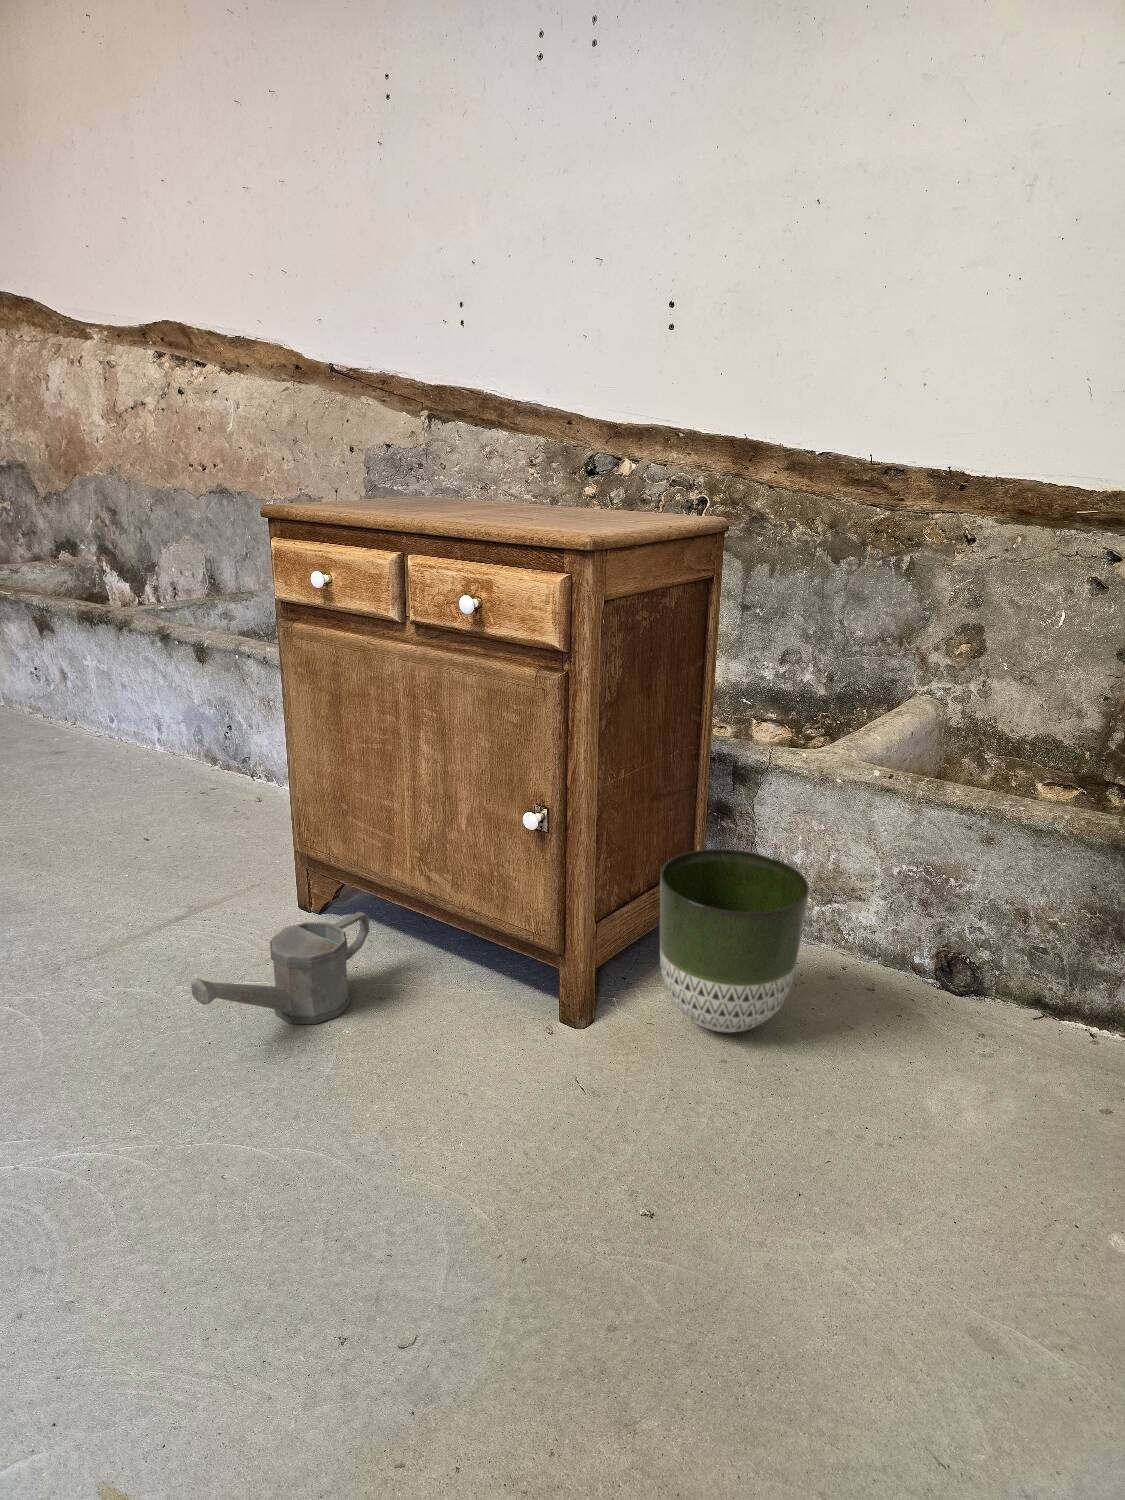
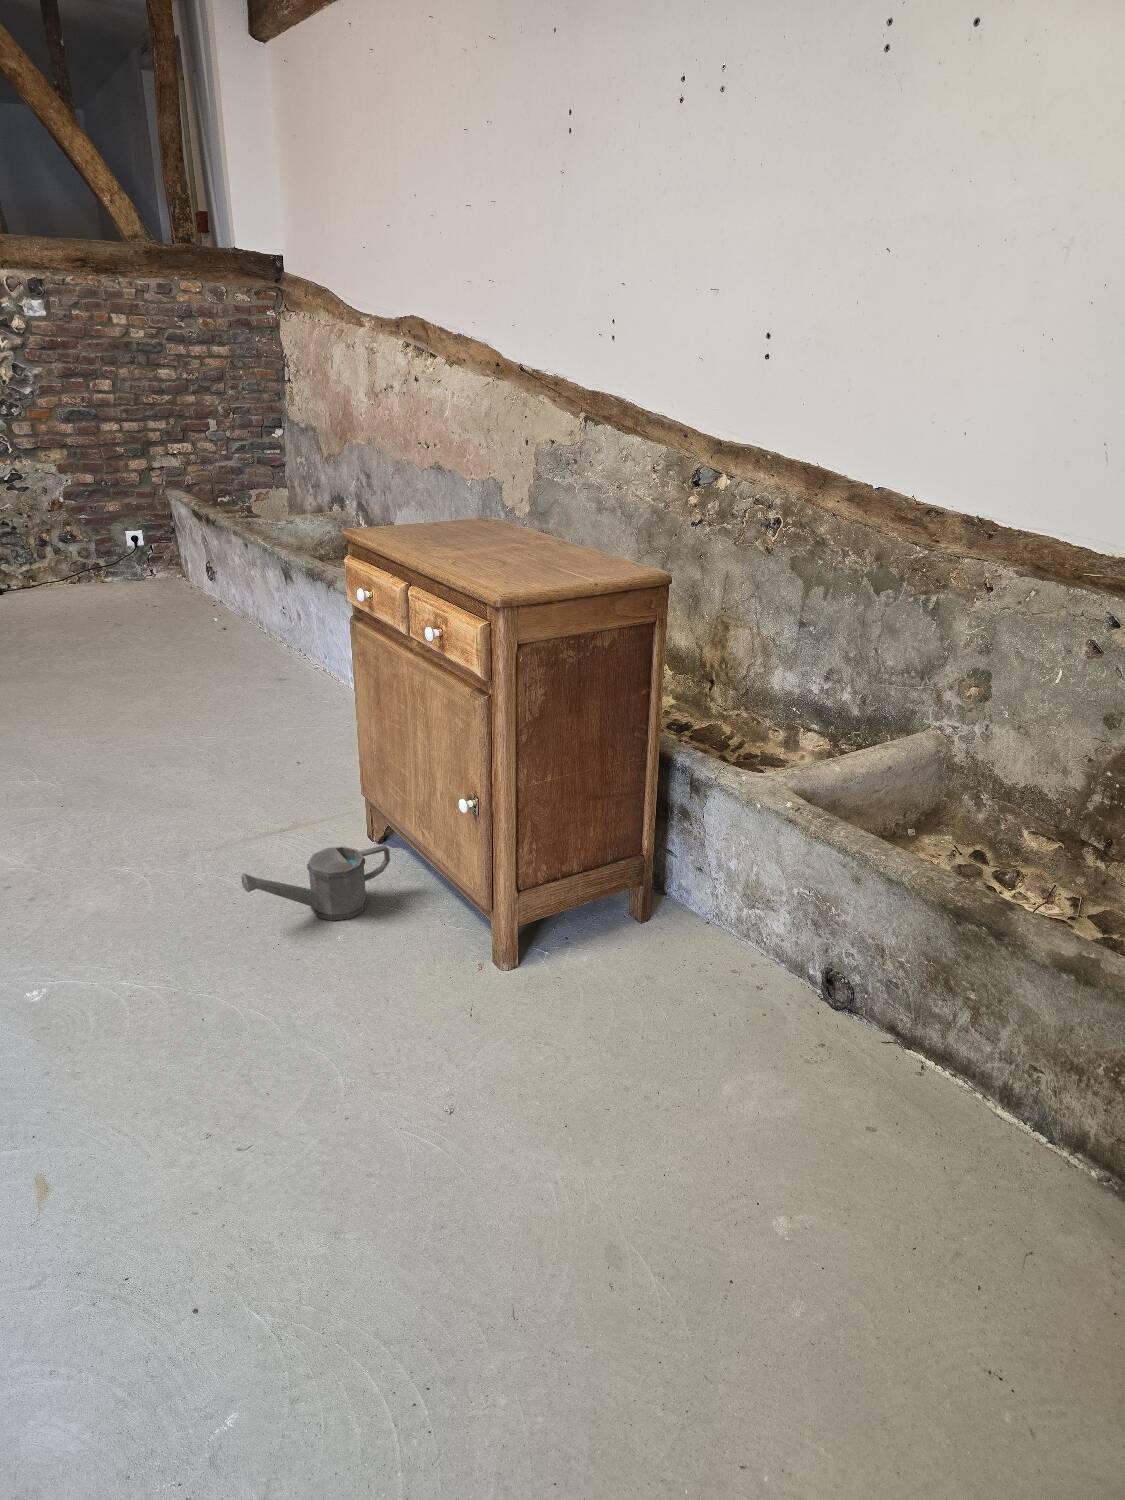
planter: present [660,849,809,1033] -> none [568,844,687,994]

